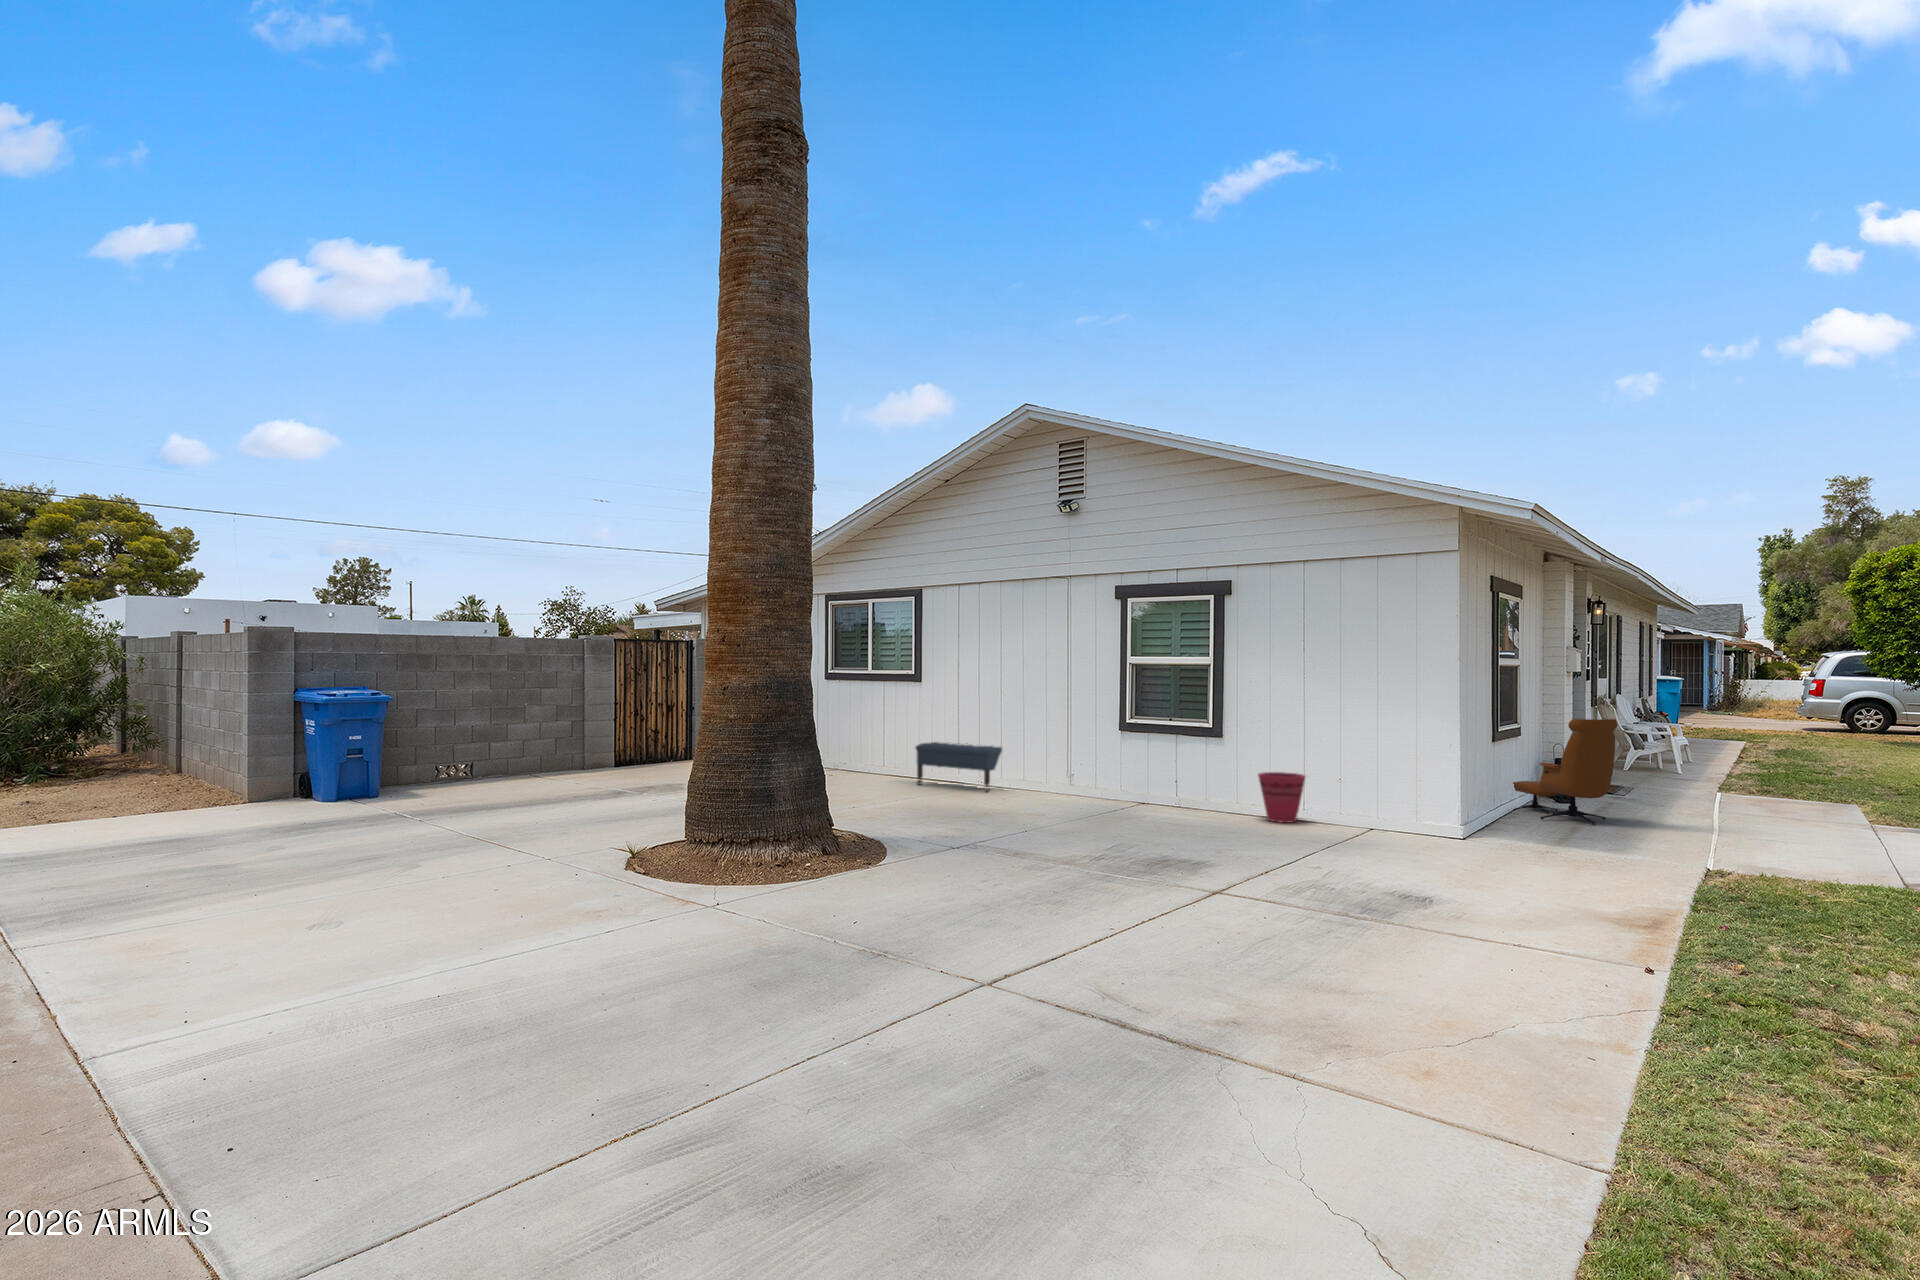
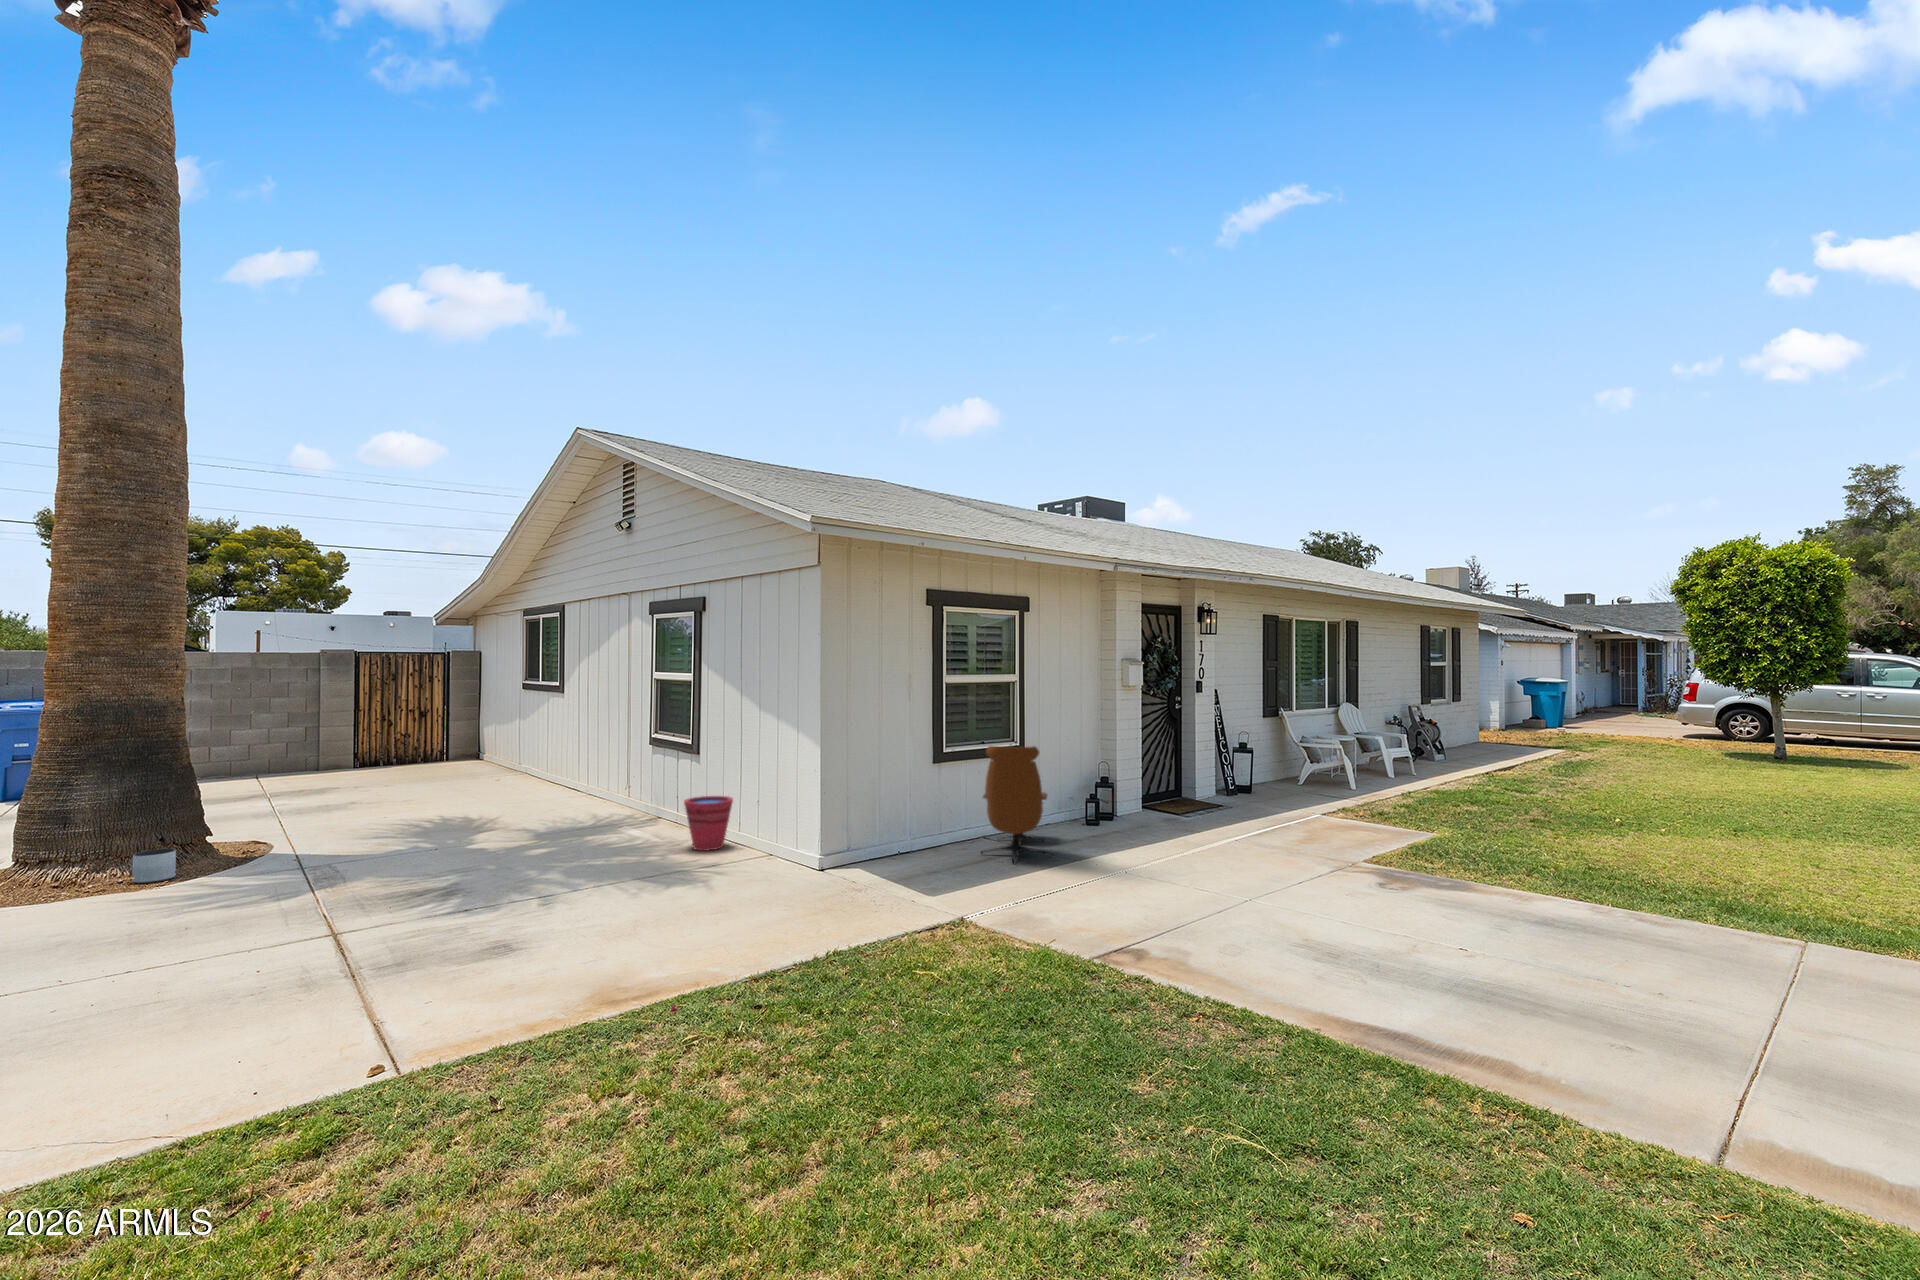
bench: present [916,742,1002,792] -> none [532,752,599,804]
planter: none [850,824,882,856] -> present [132,849,176,884]

